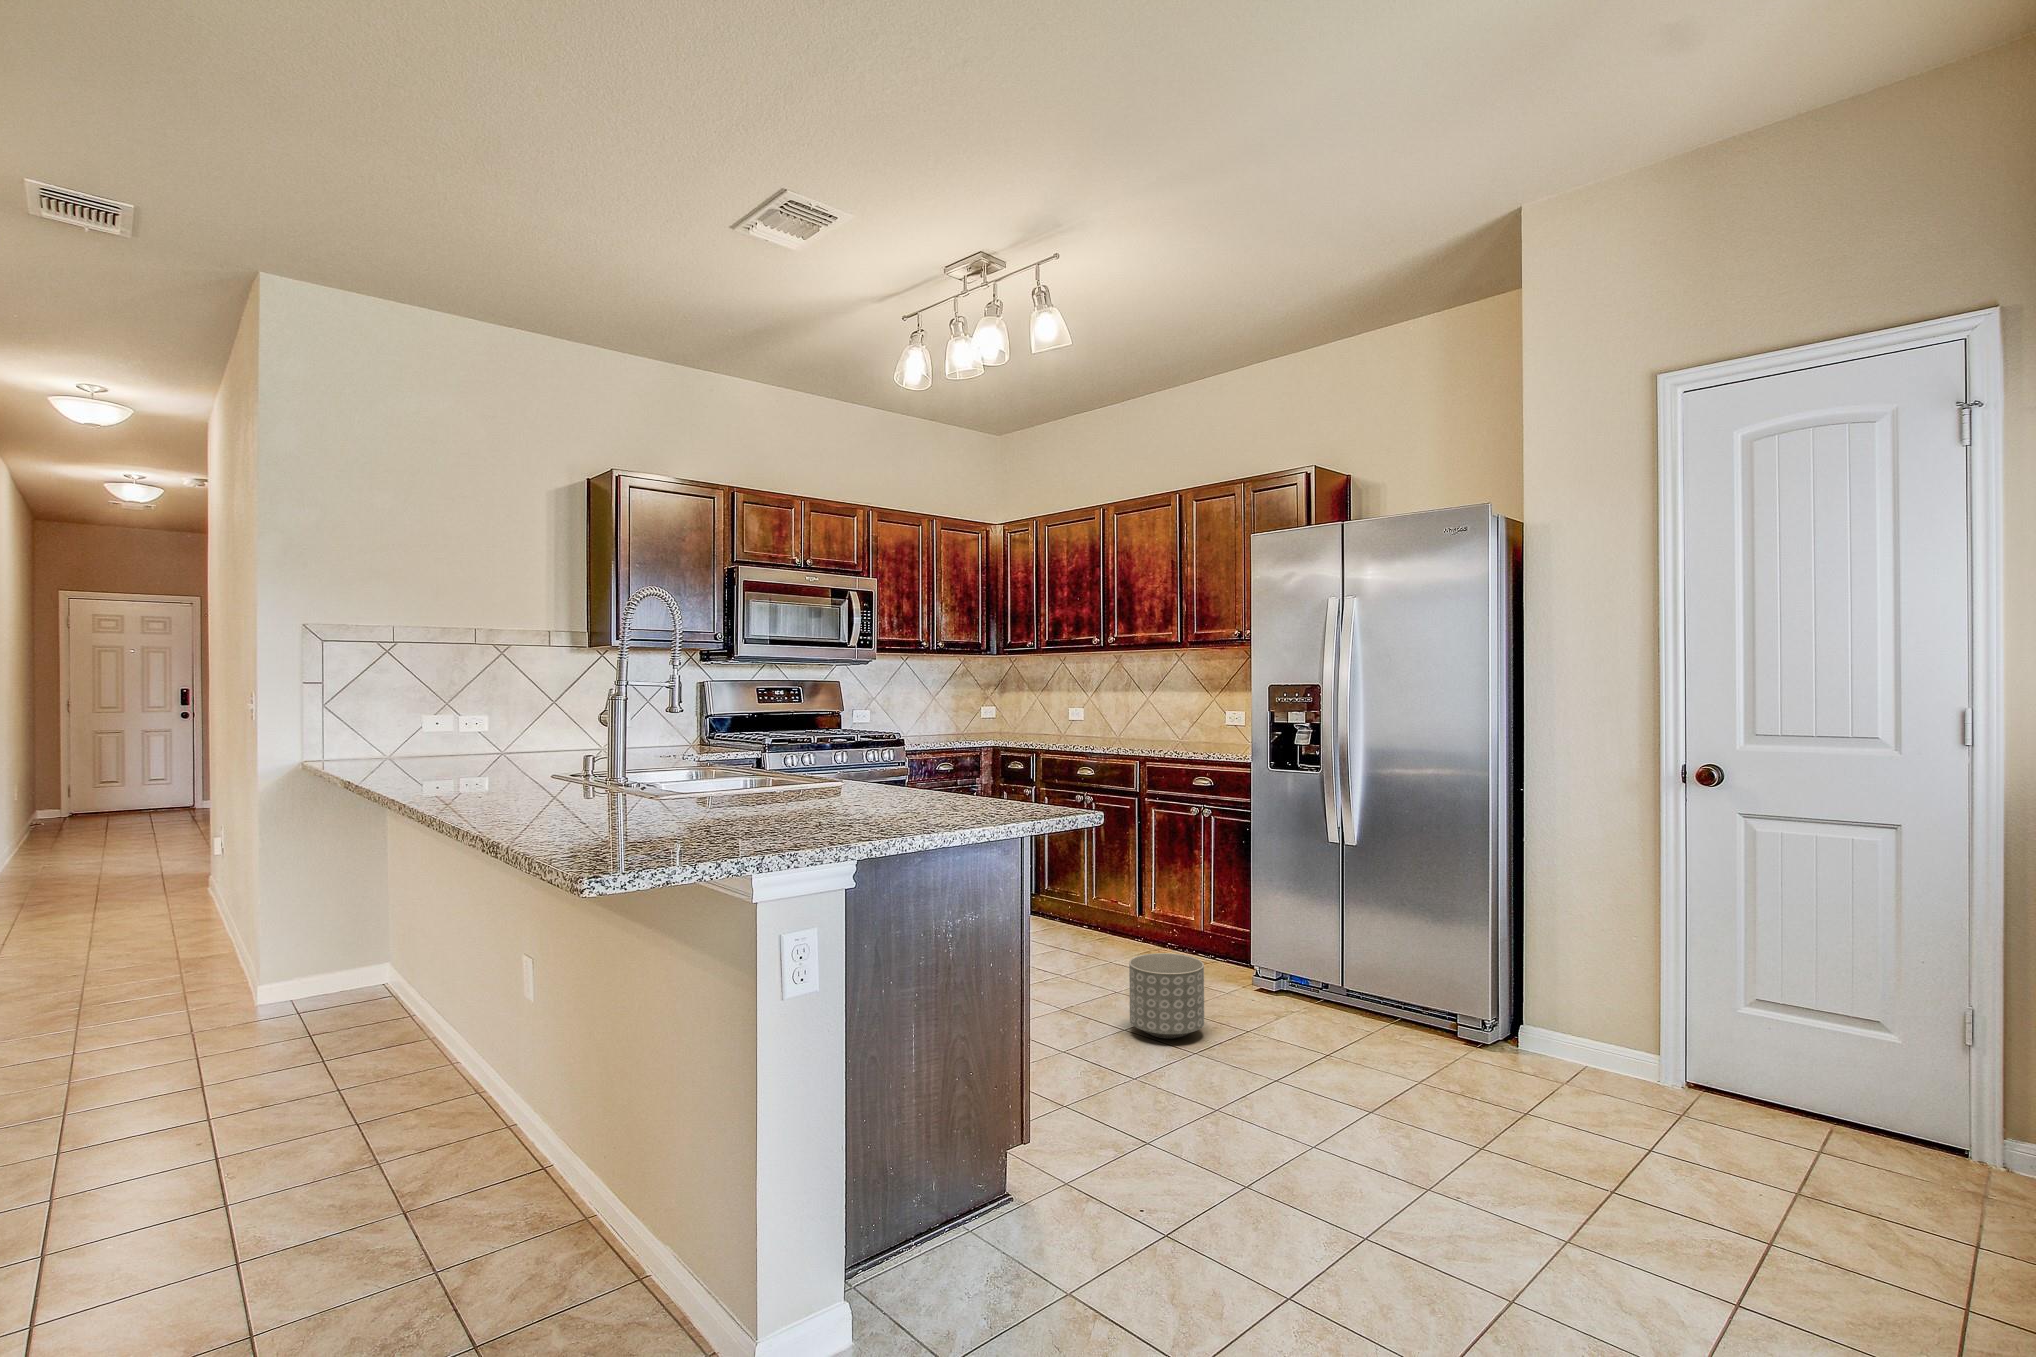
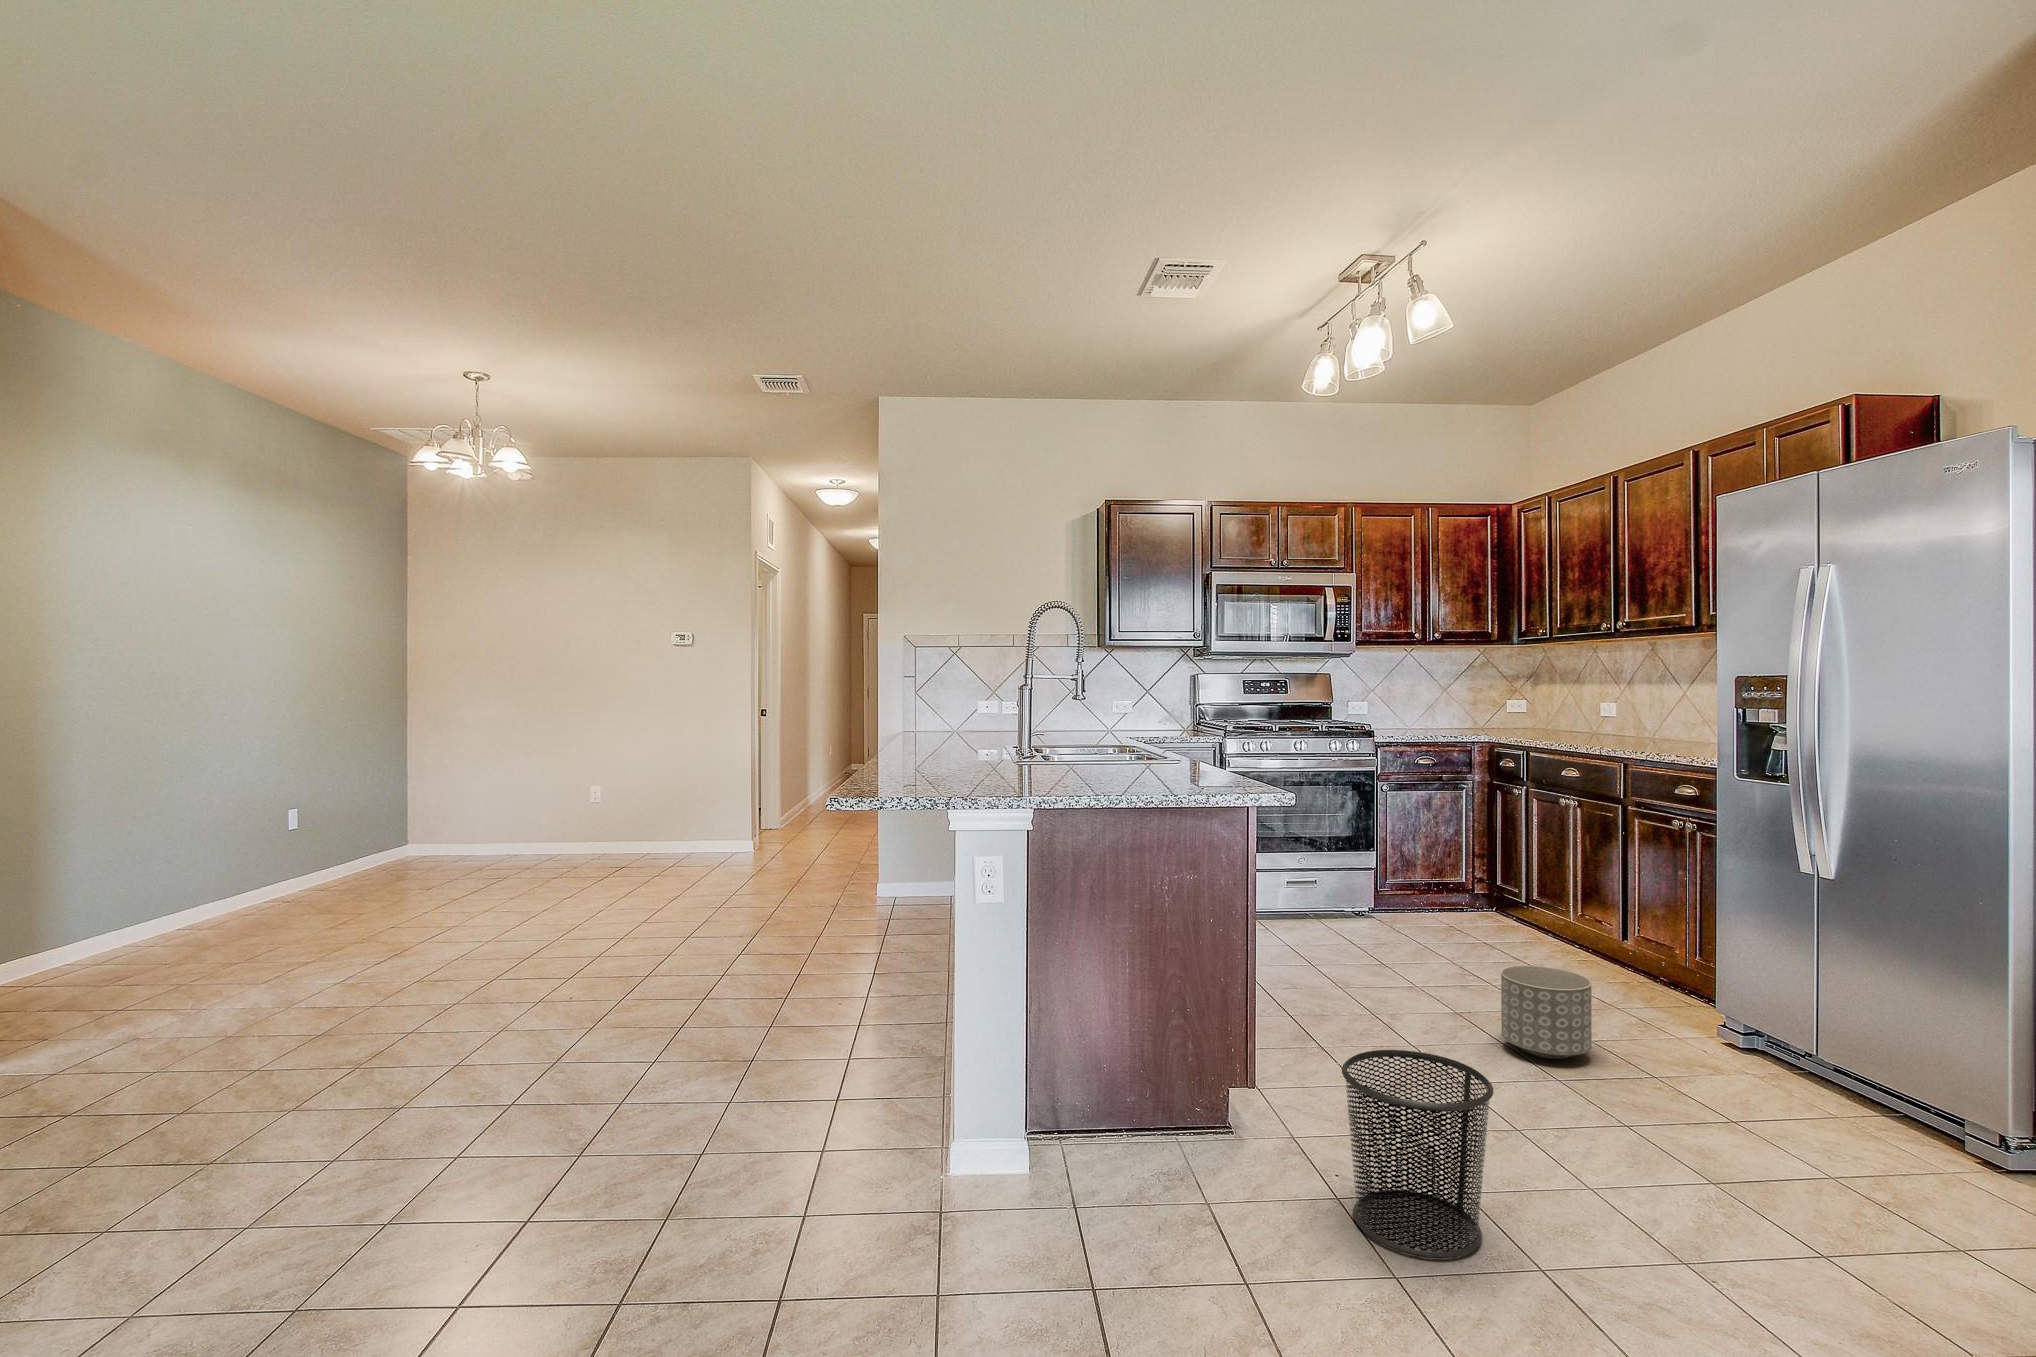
waste bin: none [1180,1059,1325,1267] -> present [1342,1050,1494,1259]

